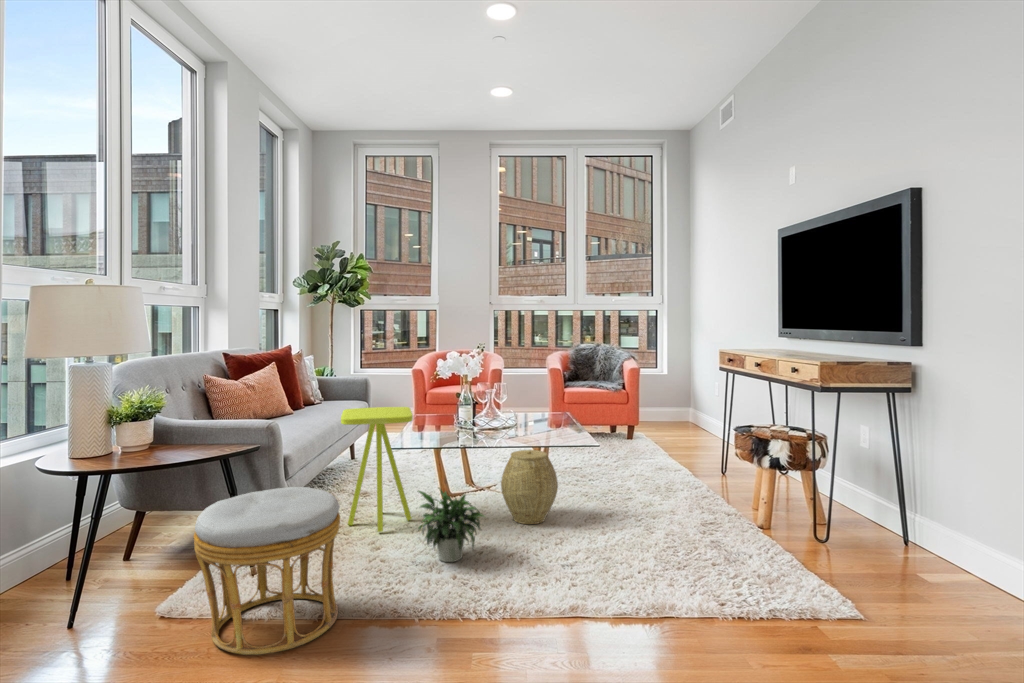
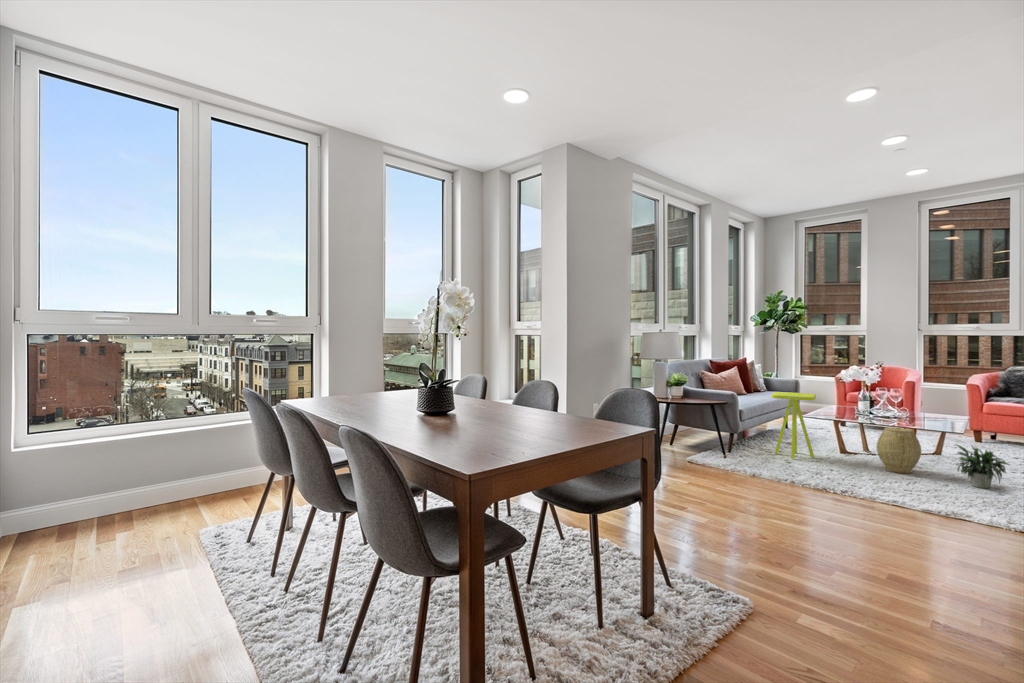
ottoman: present [194,487,340,655] -> none [703,418,765,480]
potted plant: present [417,489,484,562] -> present [956,445,1009,488]

